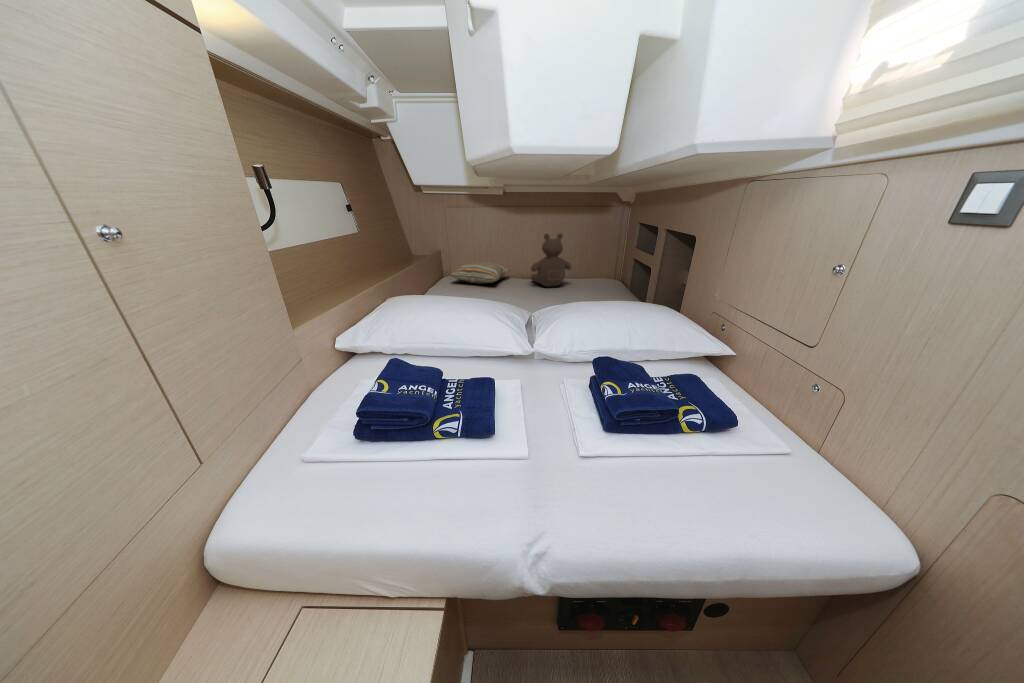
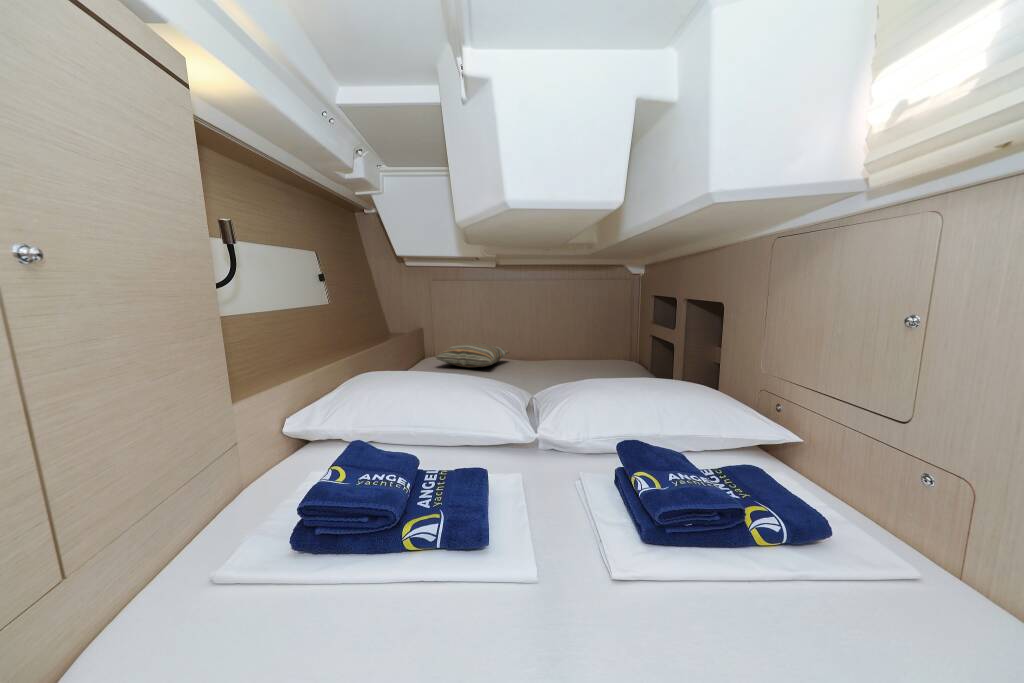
teddy bear: present [531,233,572,287] -> none [534,307,583,370]

